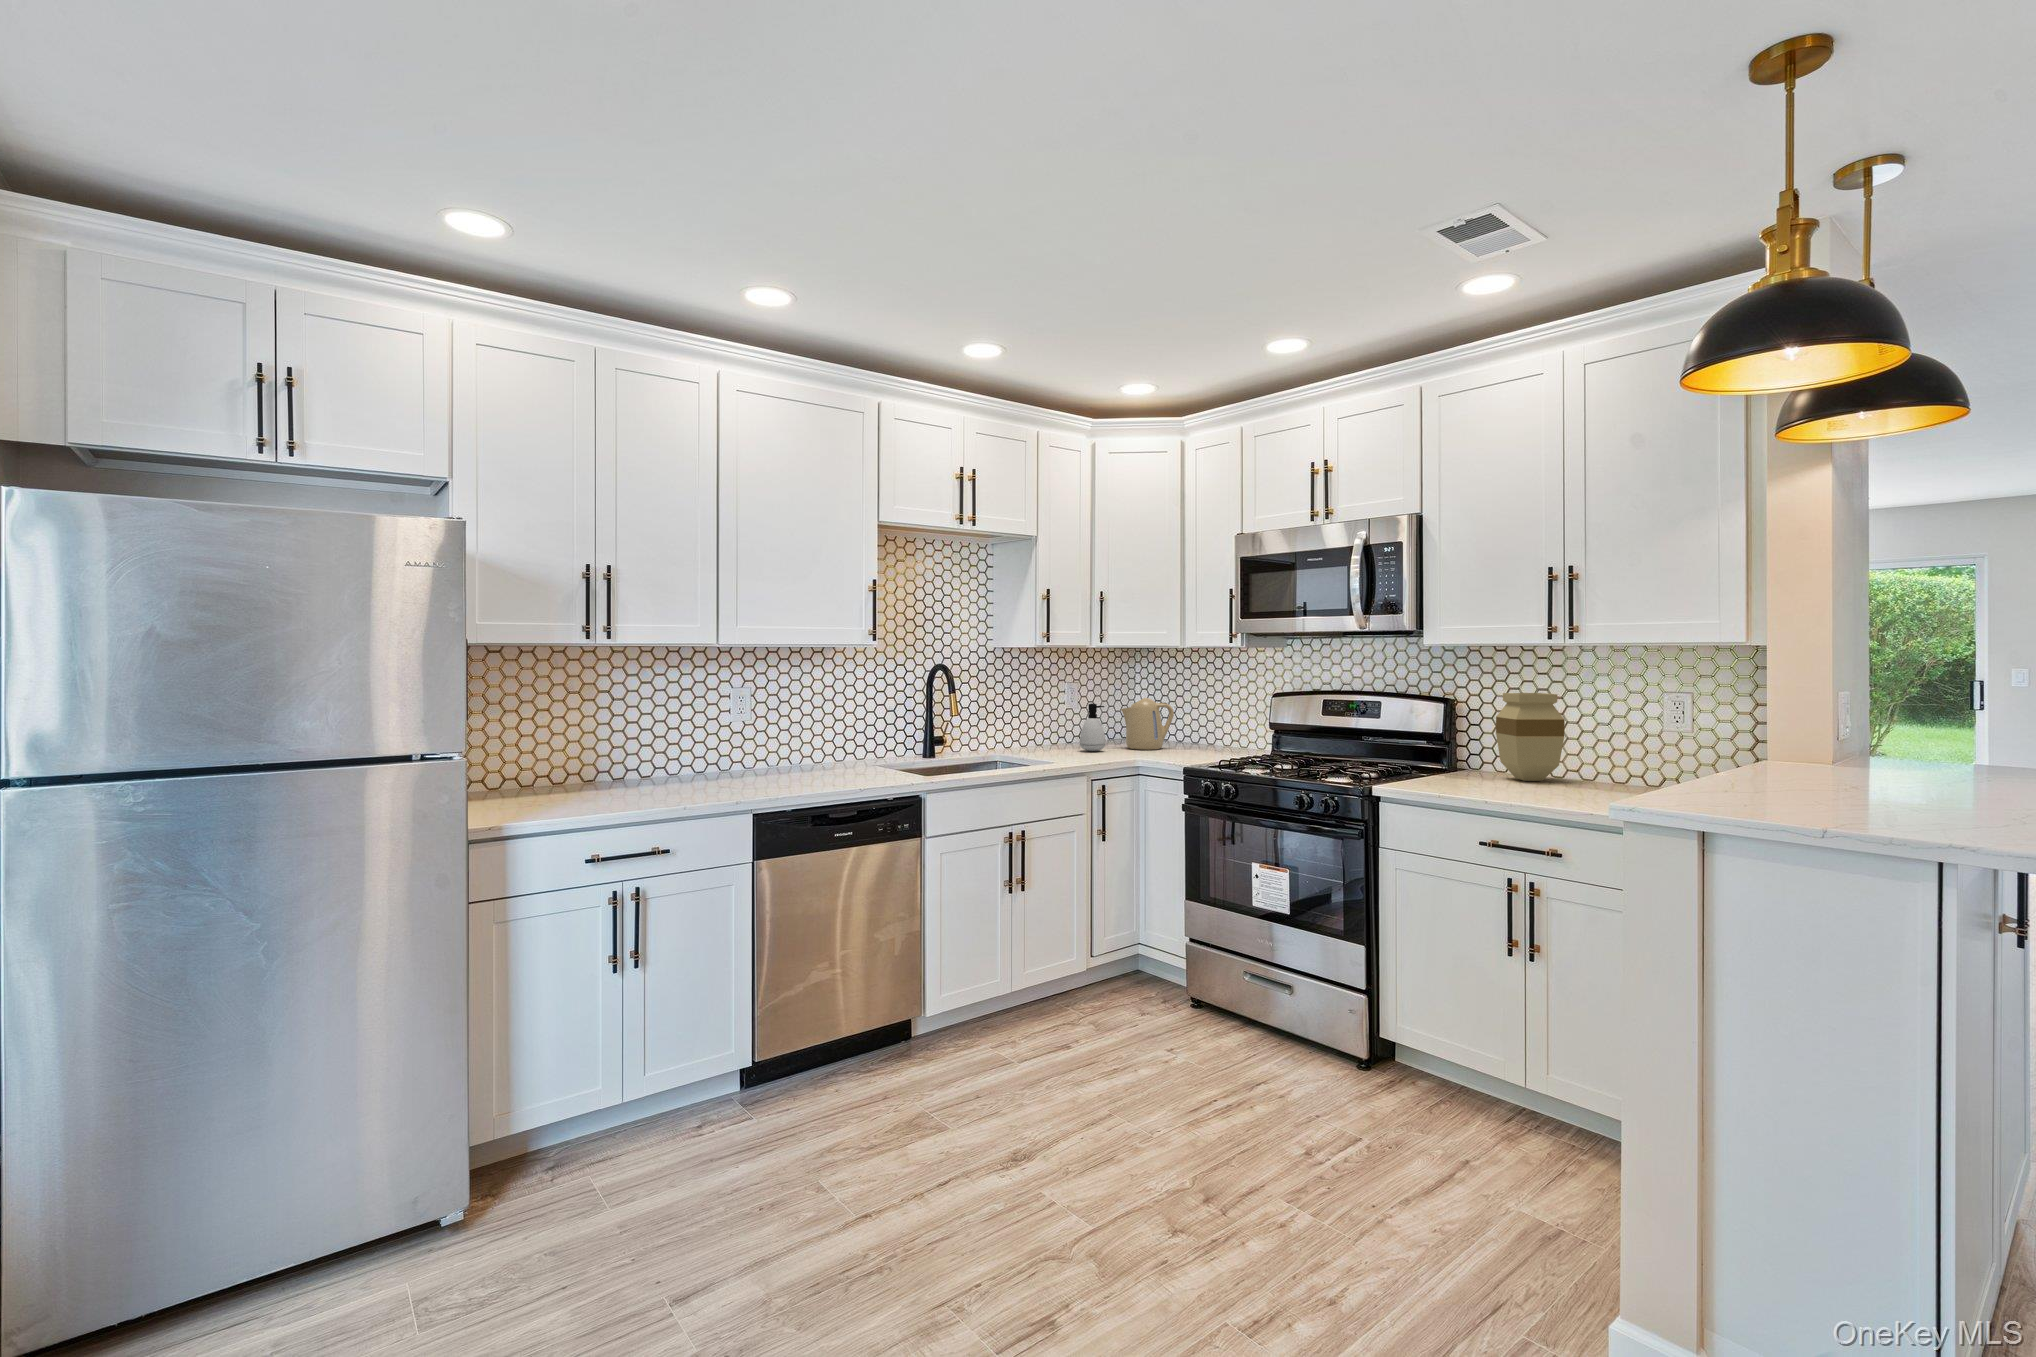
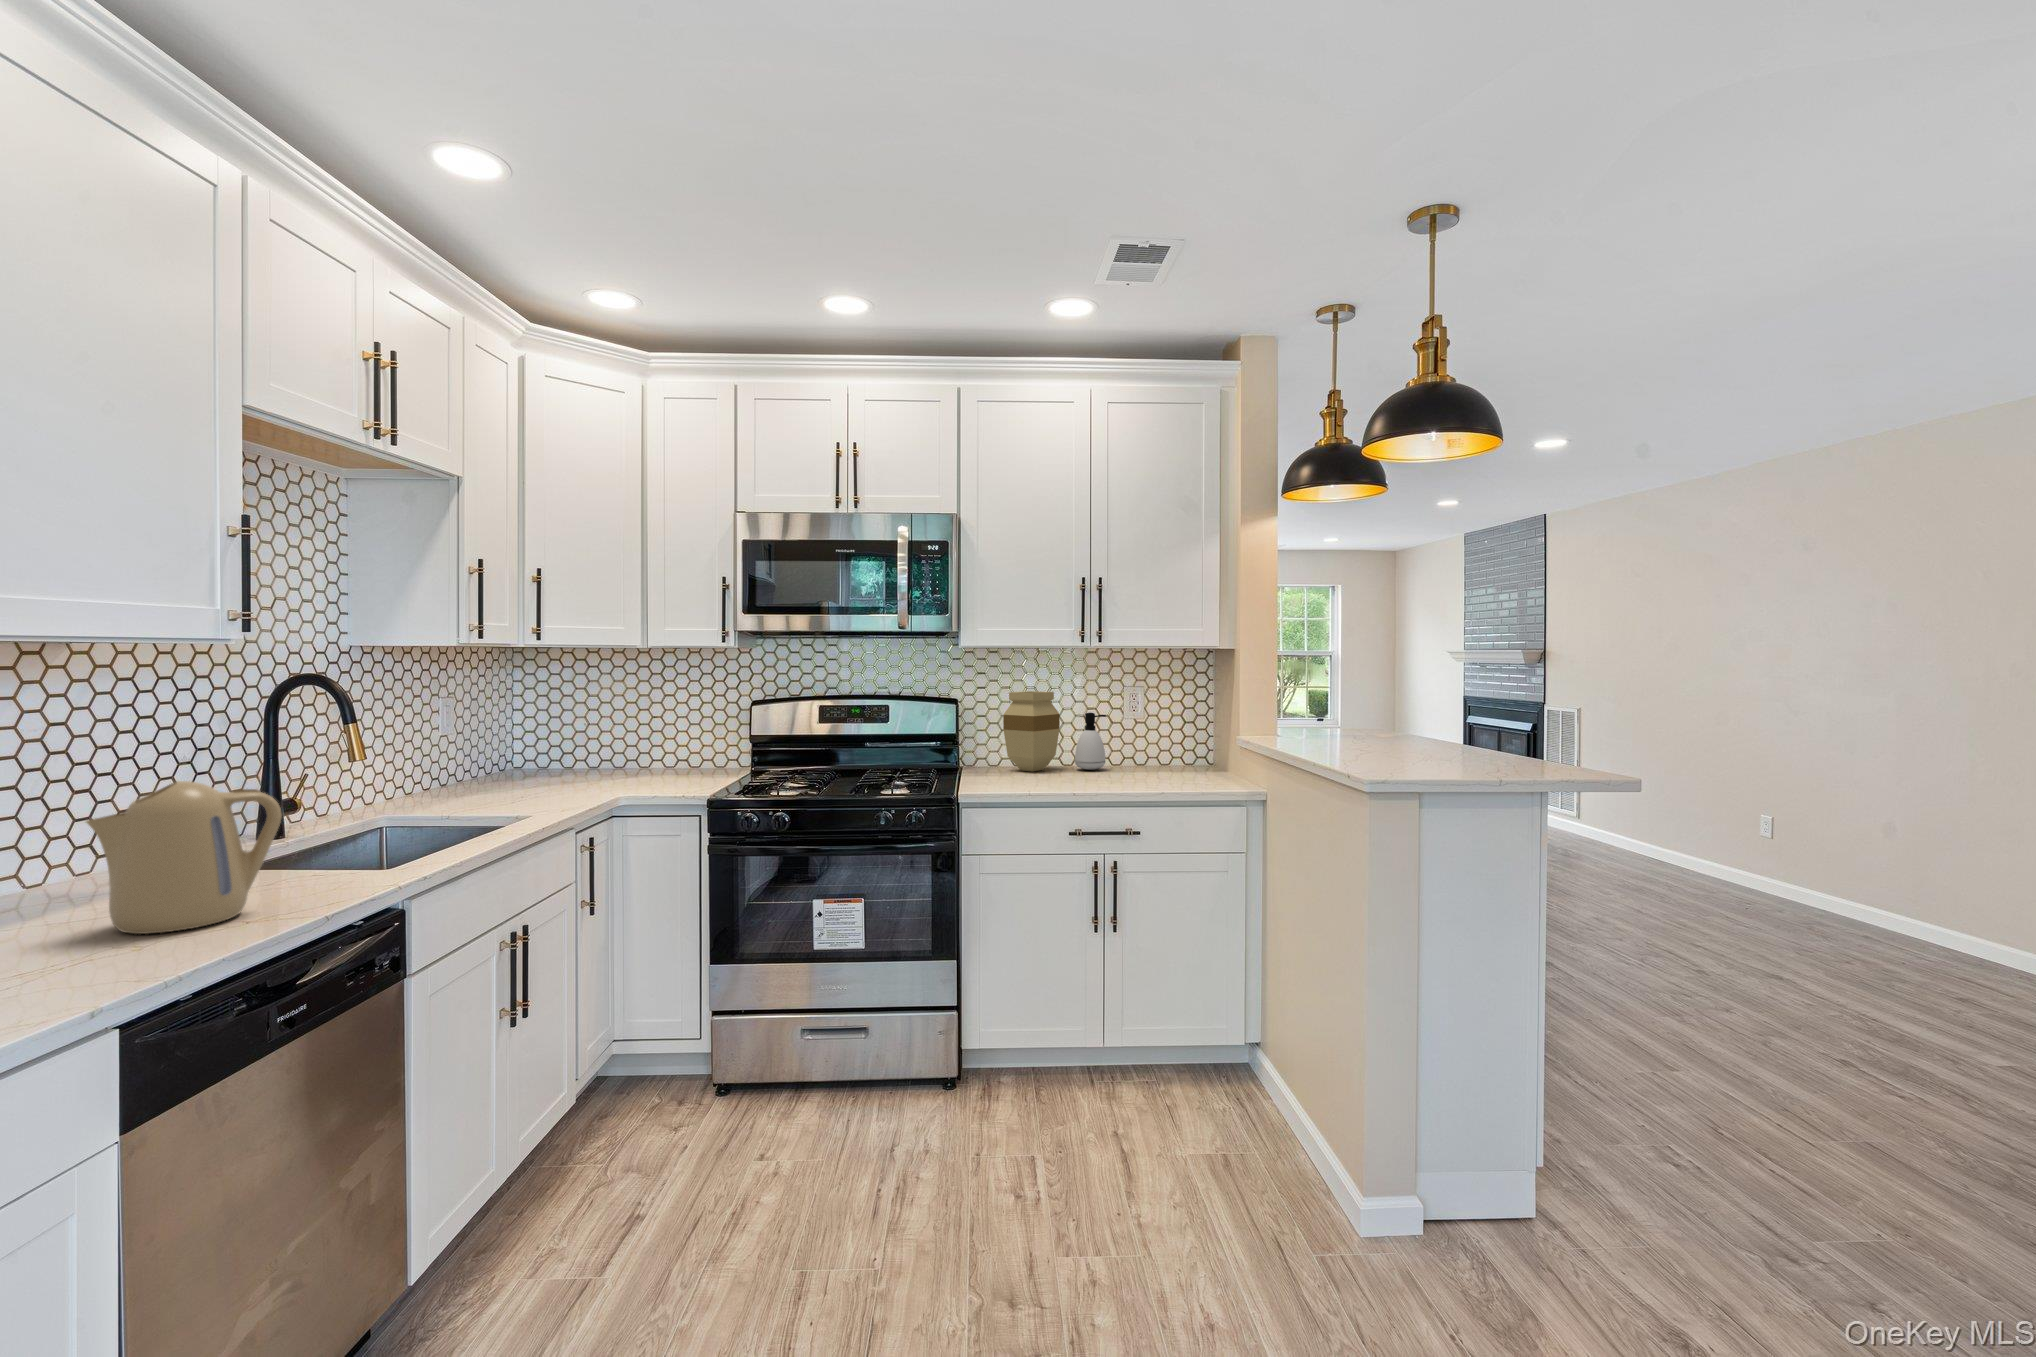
kettle: present [1121,698,1174,750] -> present [86,781,282,934]
soap dispenser: present [1080,703,1105,751] -> present [1075,713,1106,770]

